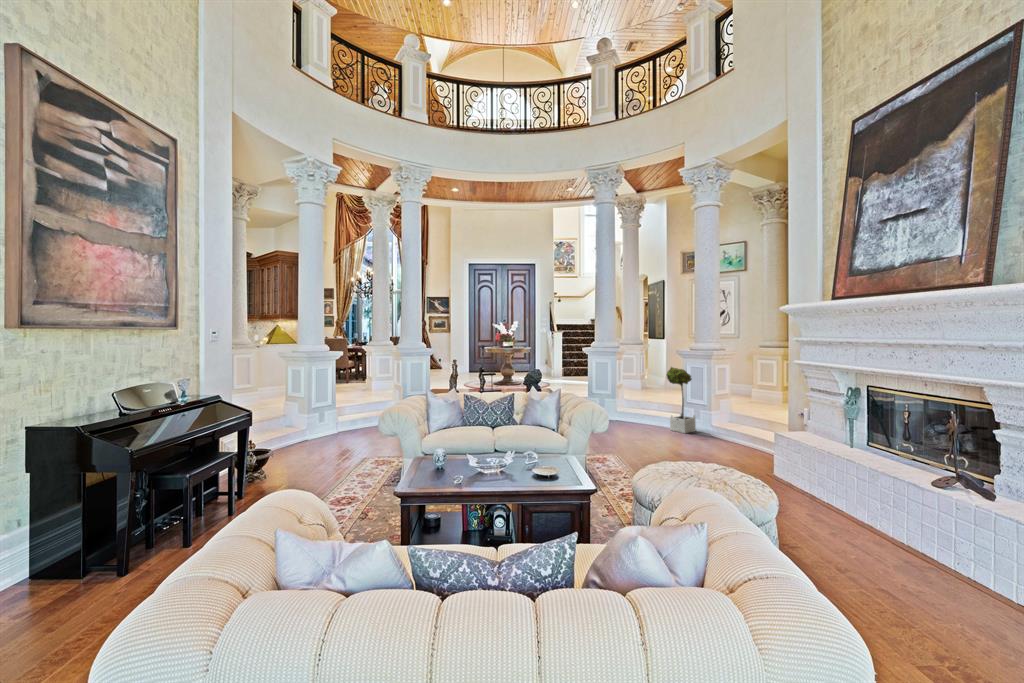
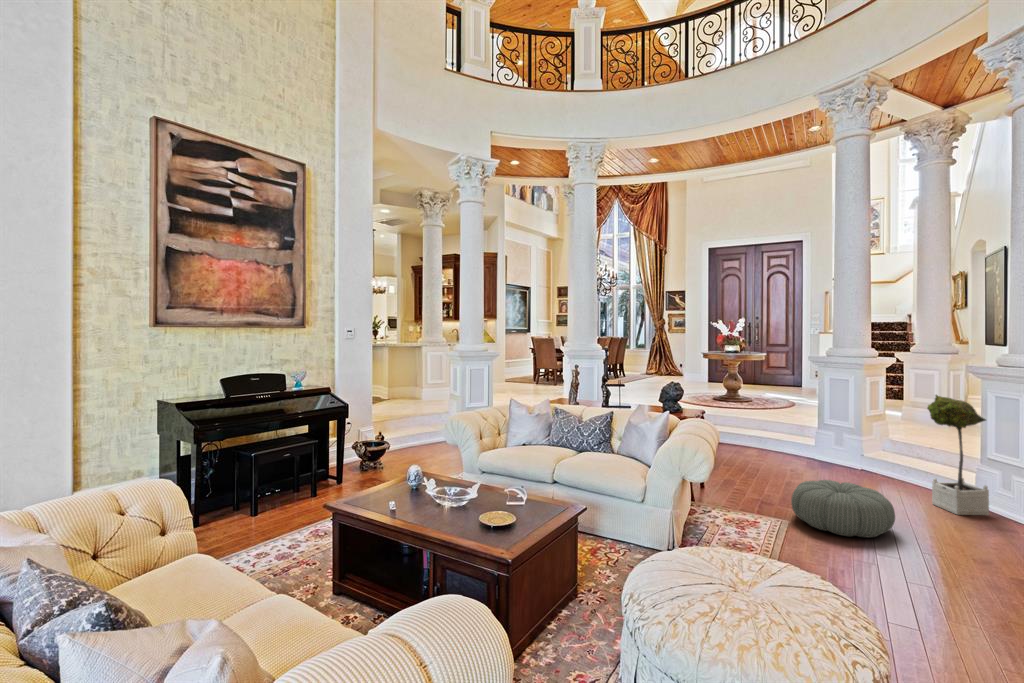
pouf: none [621,423,676,453] -> present [791,480,895,537]

